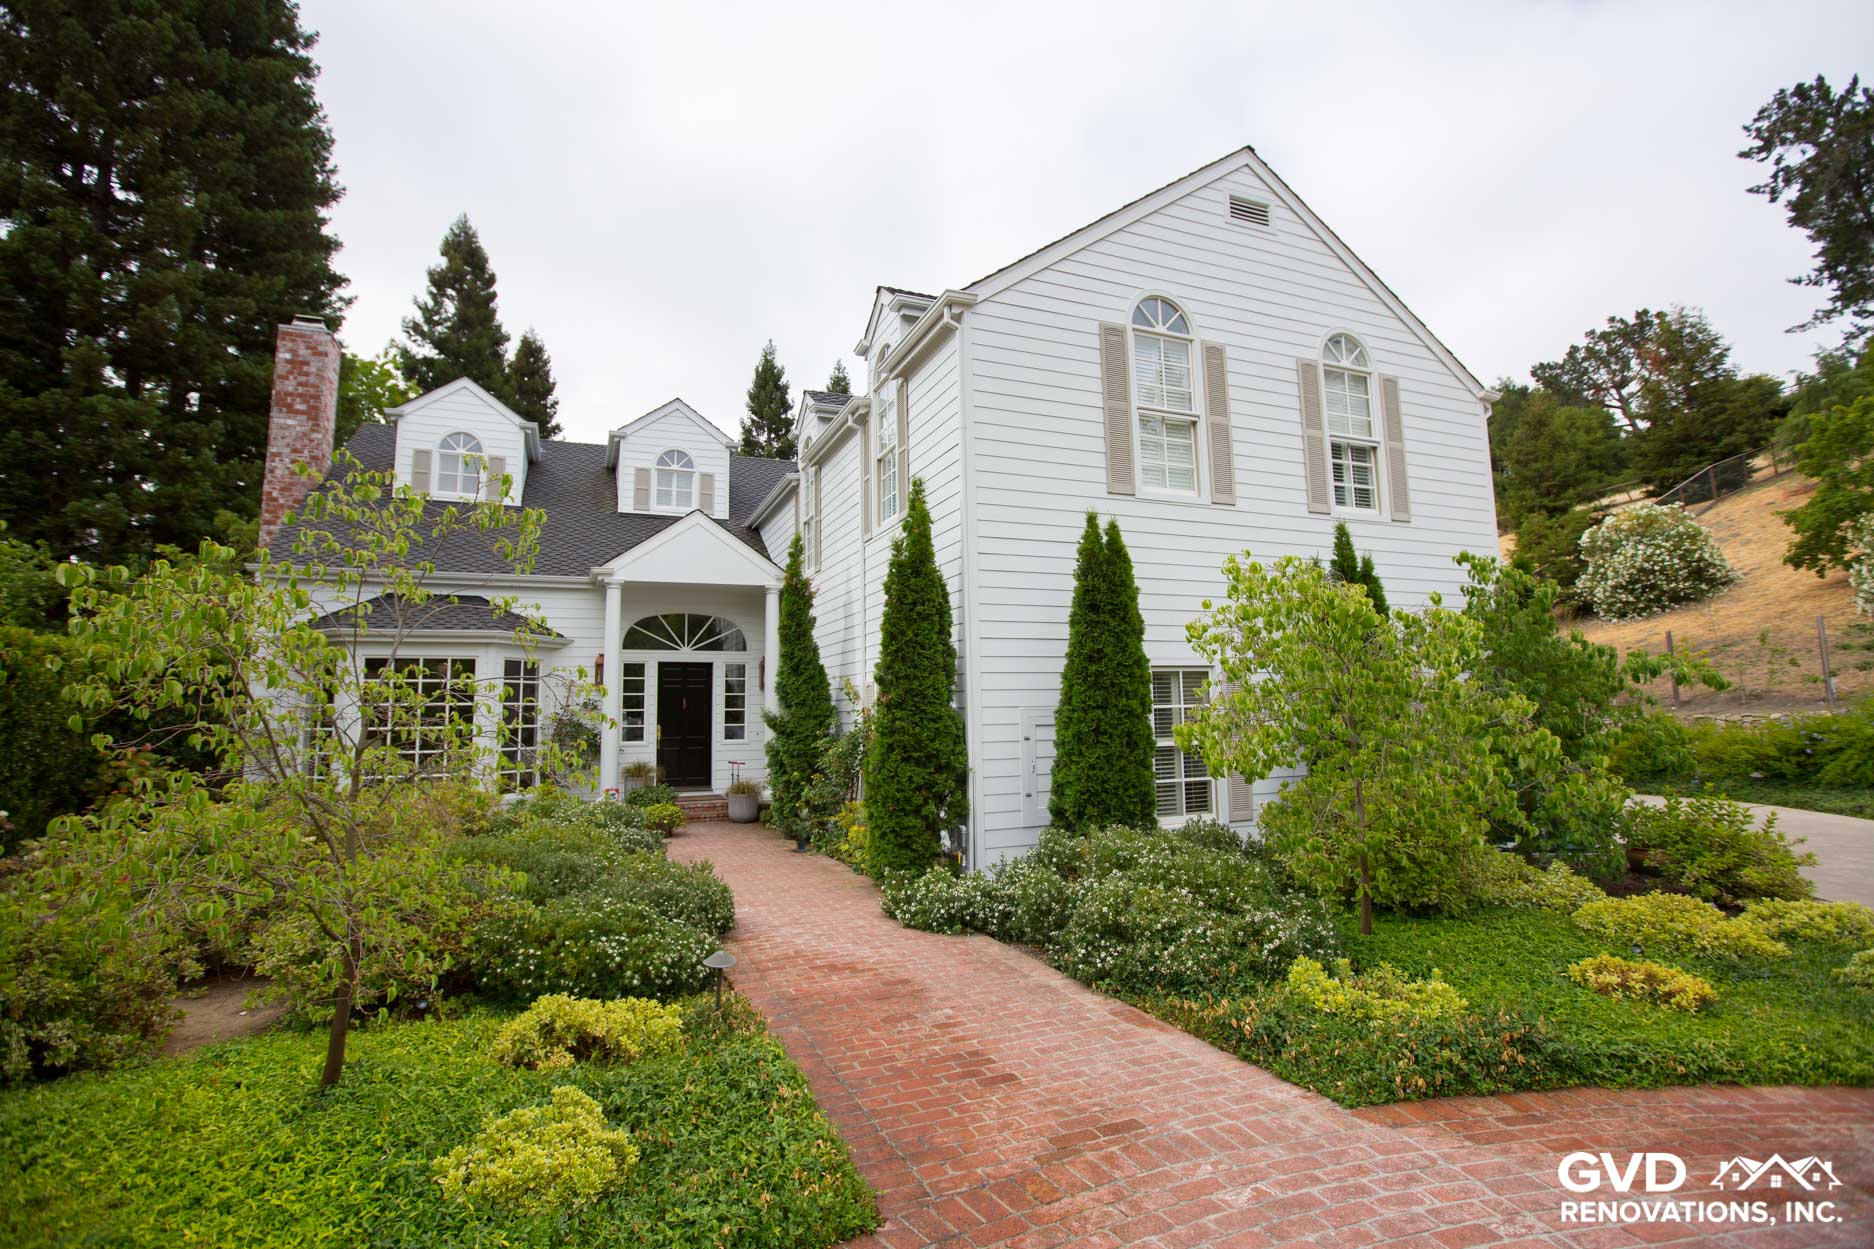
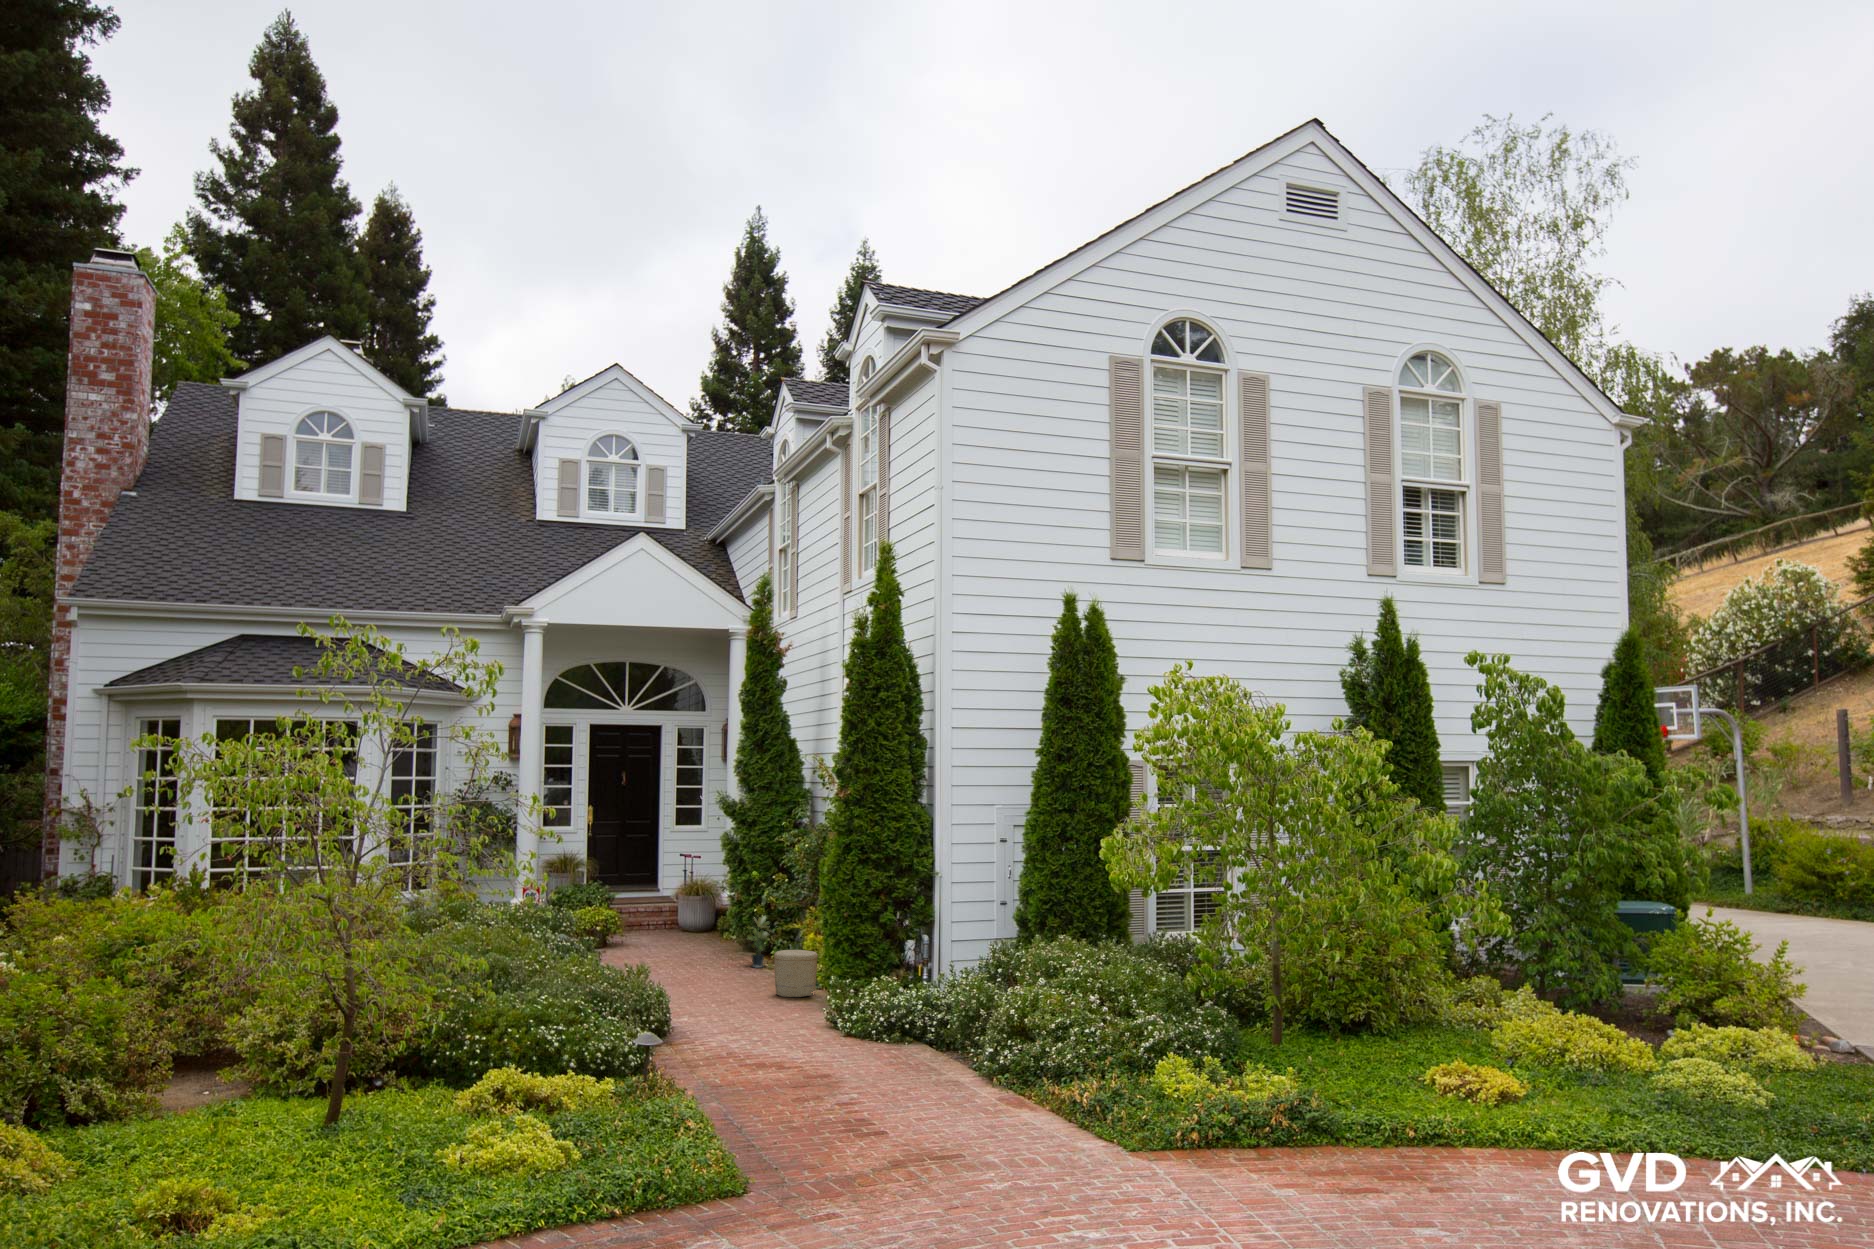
woven basket: none [823,838,861,881] -> present [774,950,818,997]

